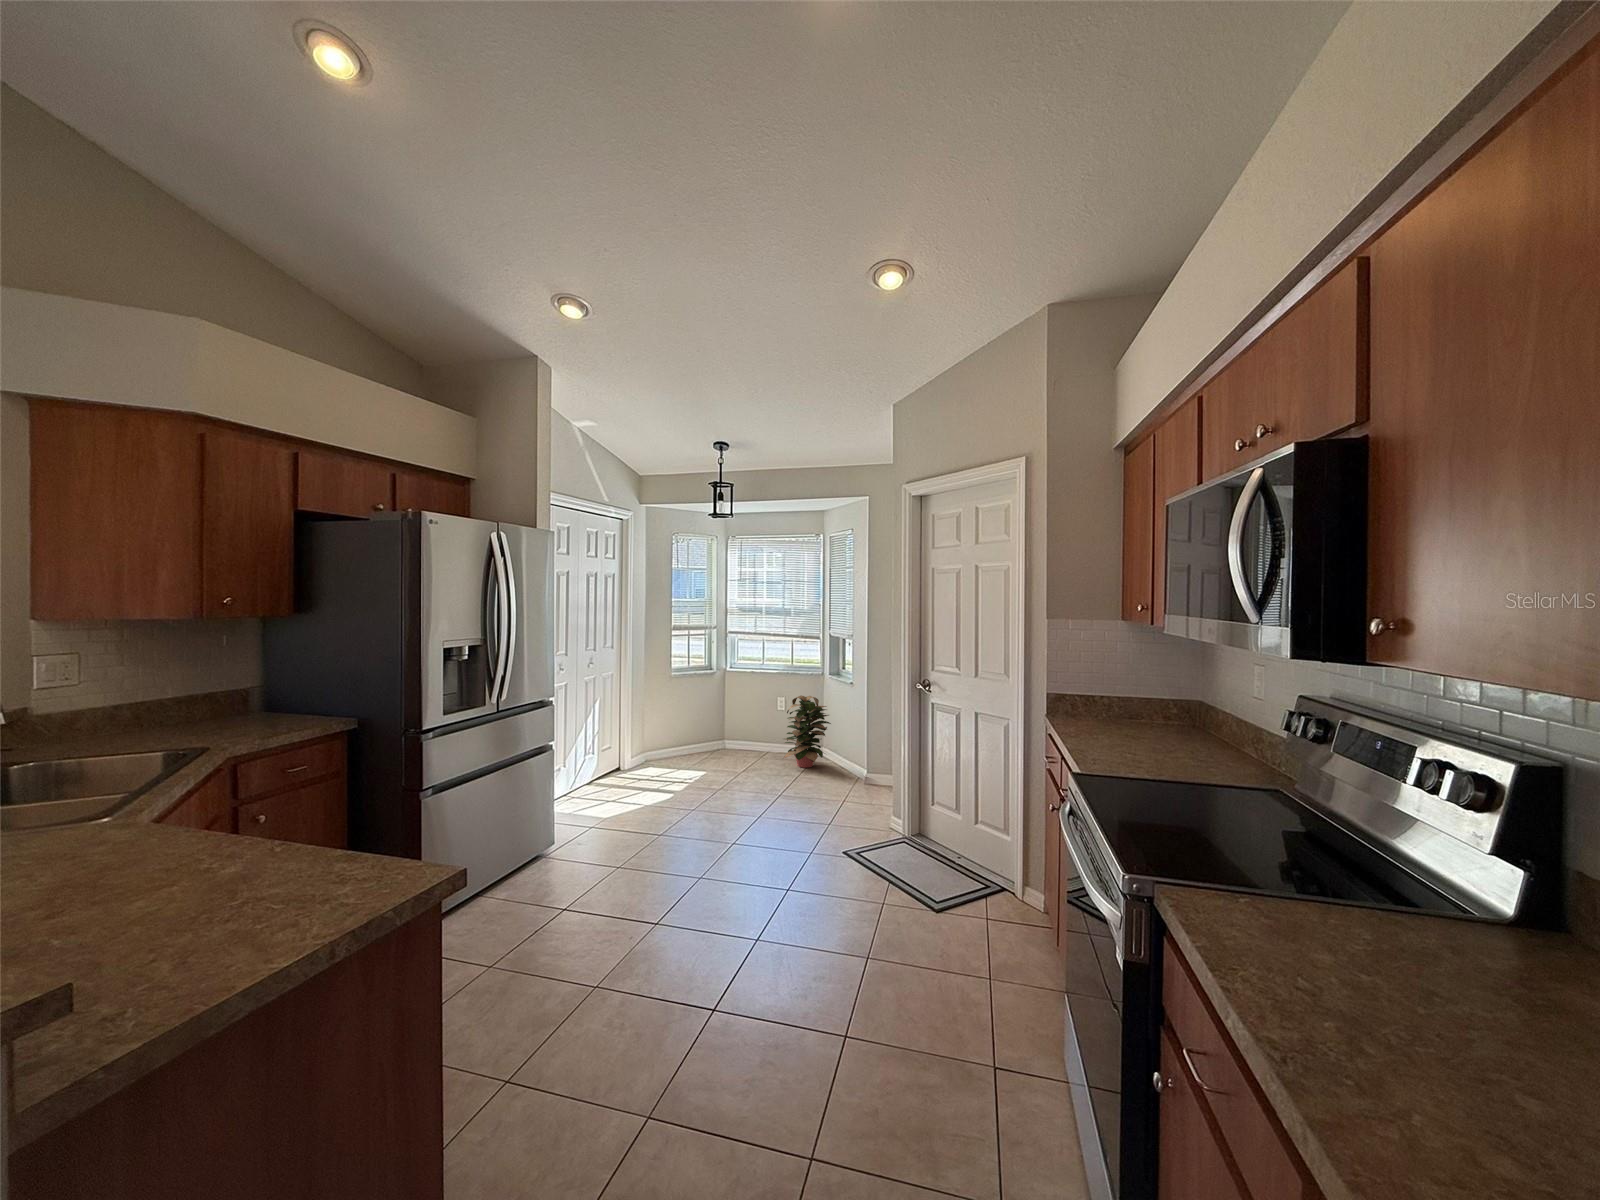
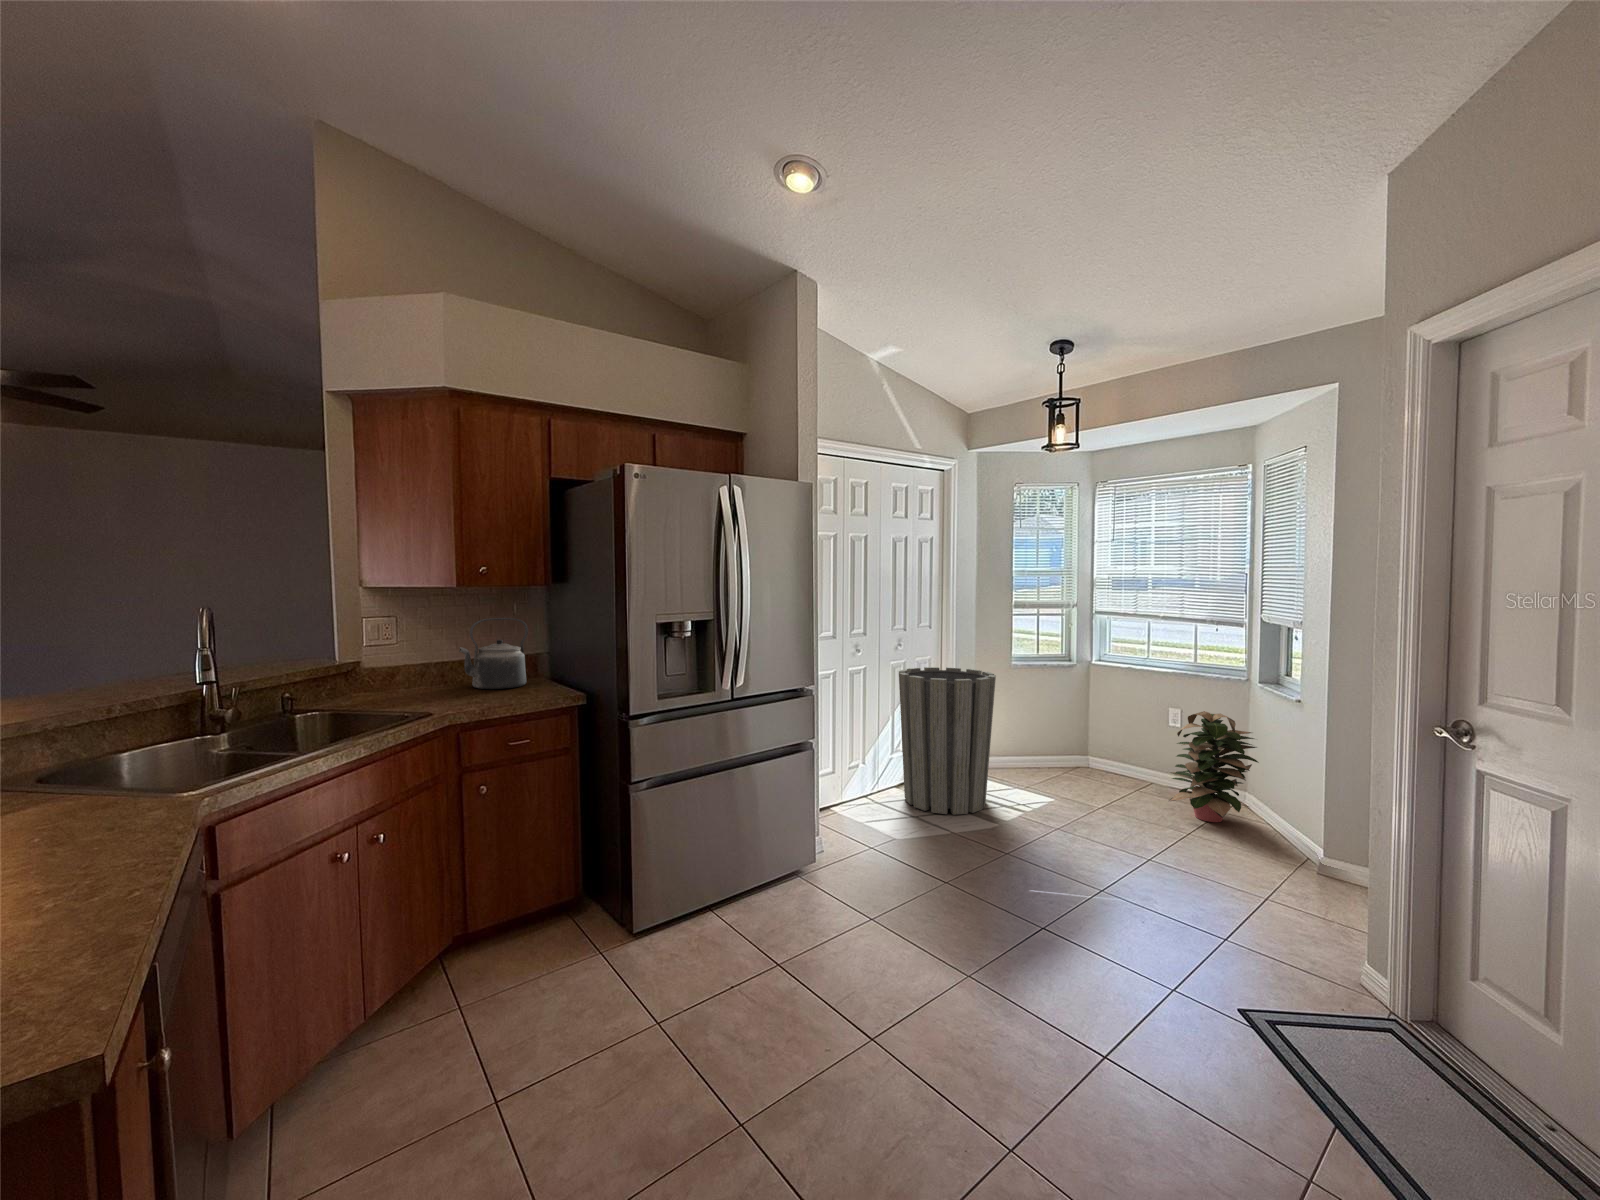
kettle: none [175,651,254,727] -> present [459,618,528,689]
trash can: none [593,679,671,795] -> present [899,667,996,815]

